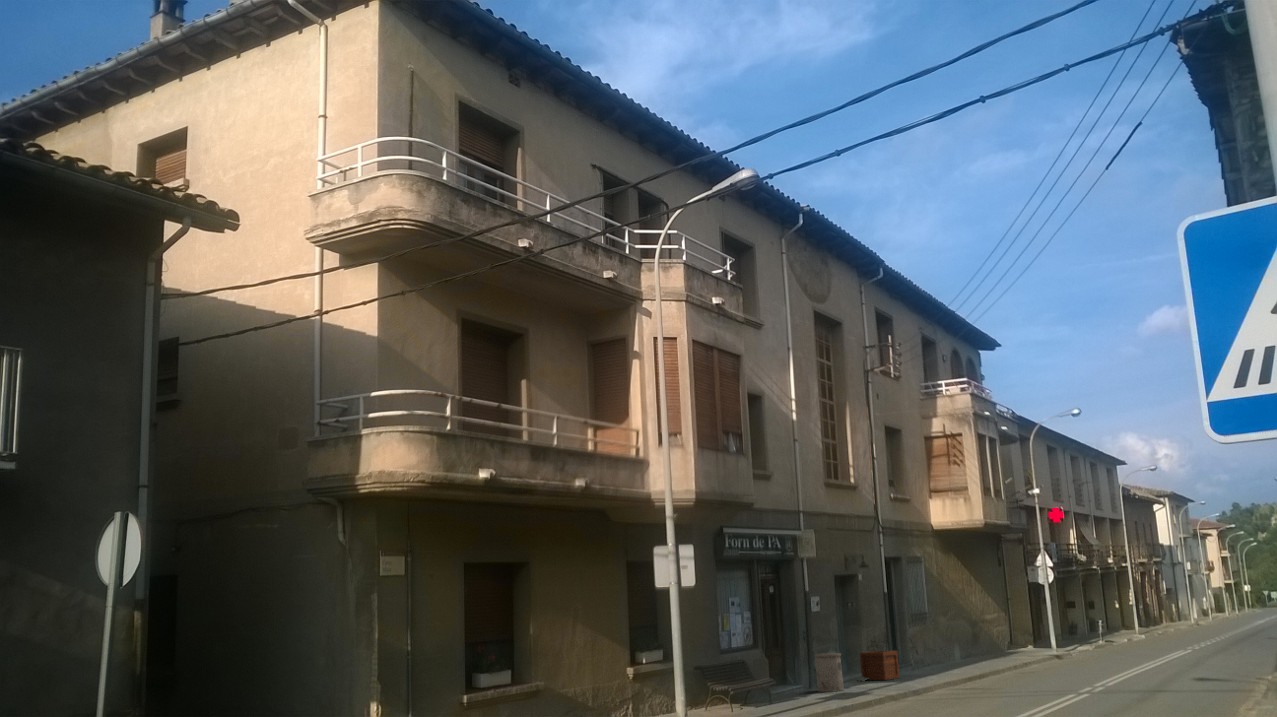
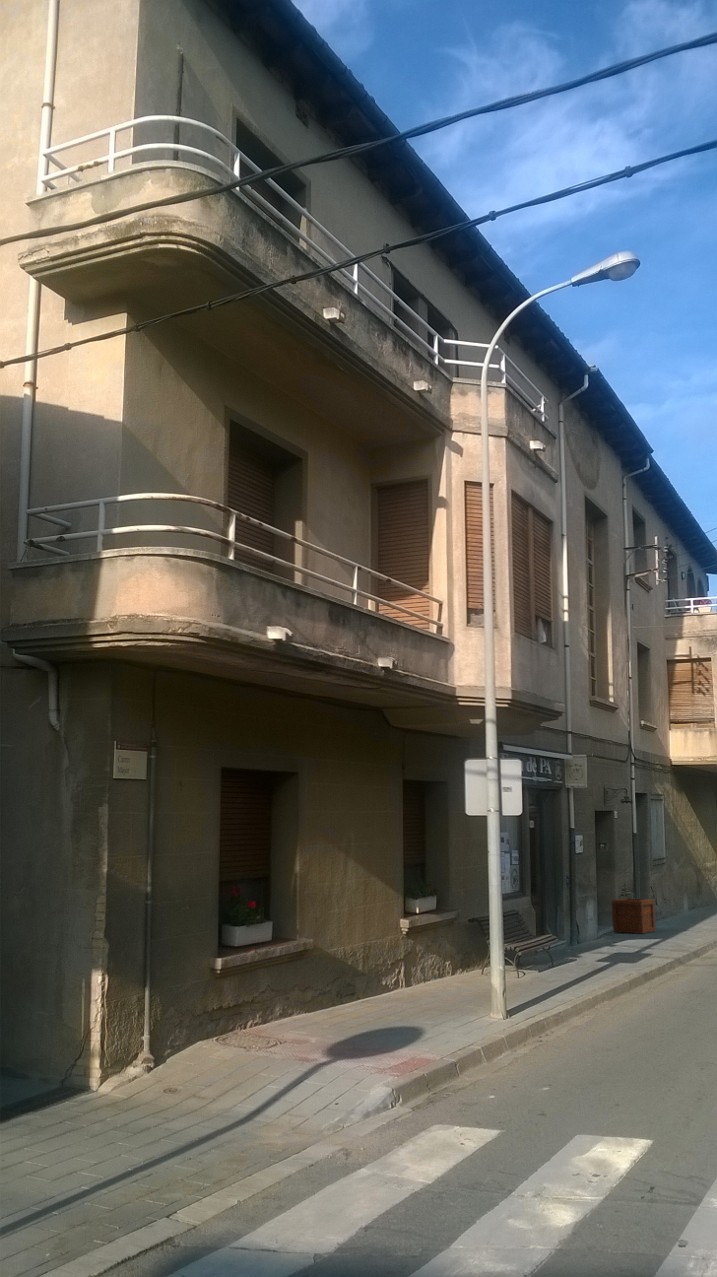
trash can: present [815,653,844,692] -> none [578,901,614,948]

